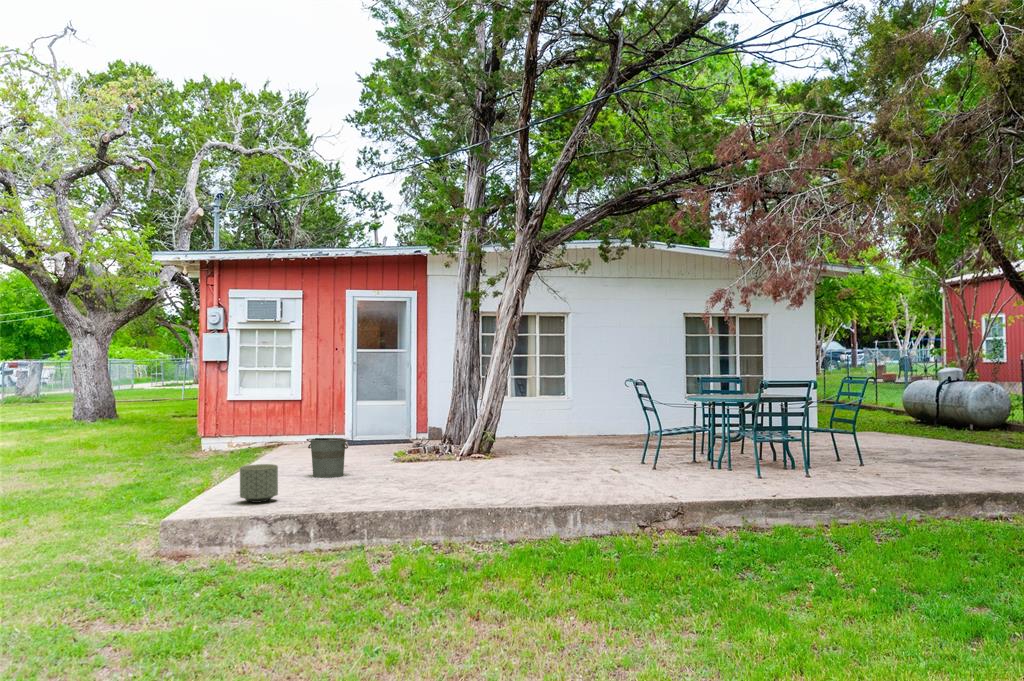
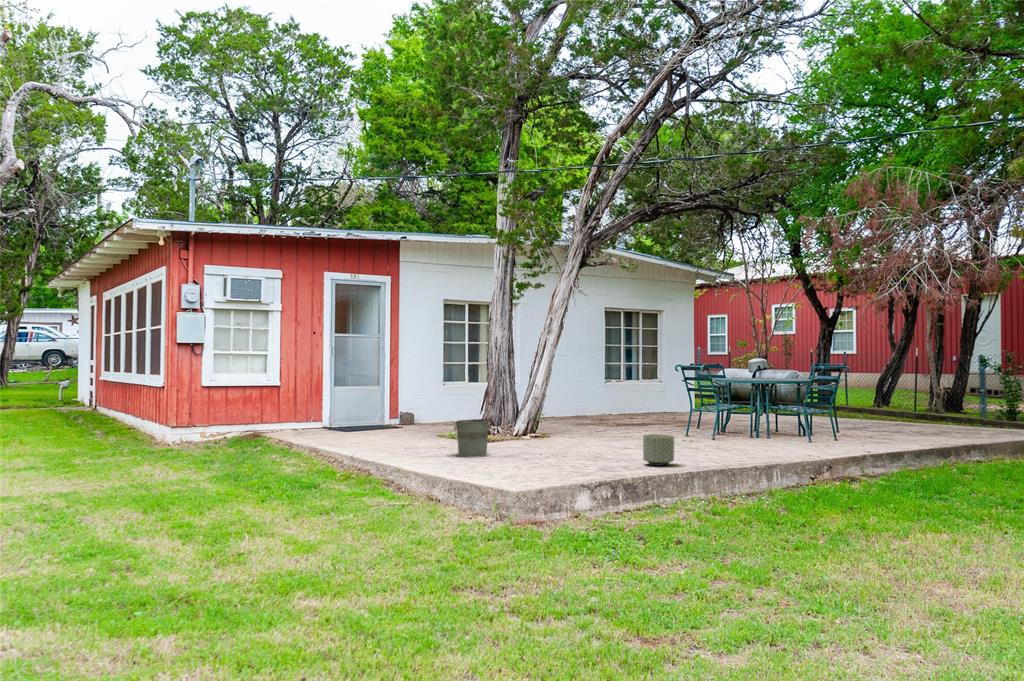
planter: present [240,464,278,503] -> present [643,434,674,466]

